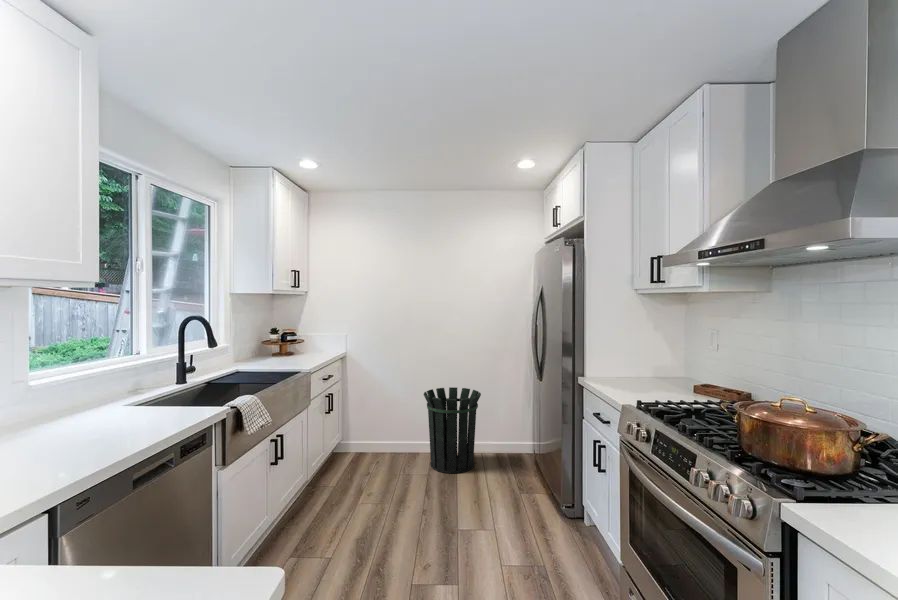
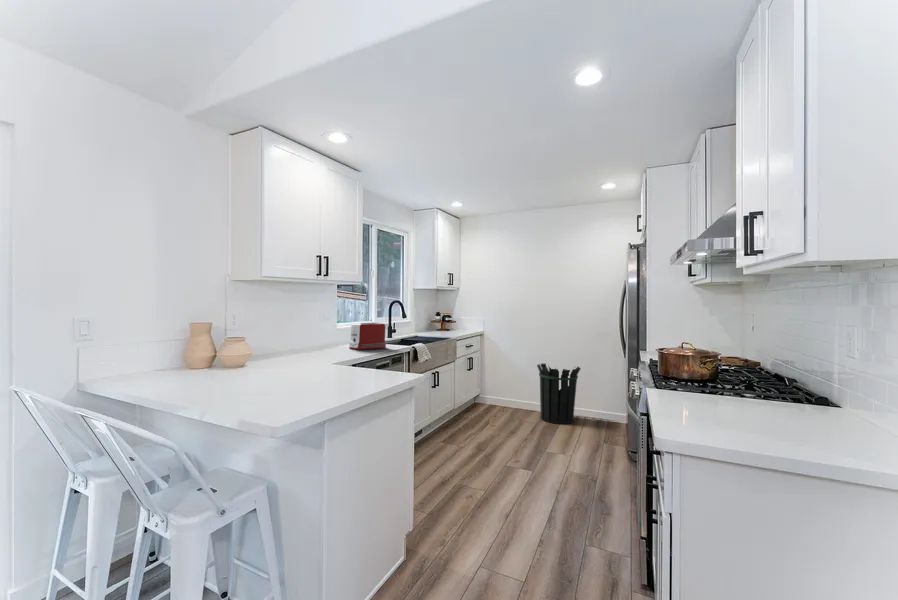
toaster: none [66,371,166,442] -> present [349,323,386,350]

